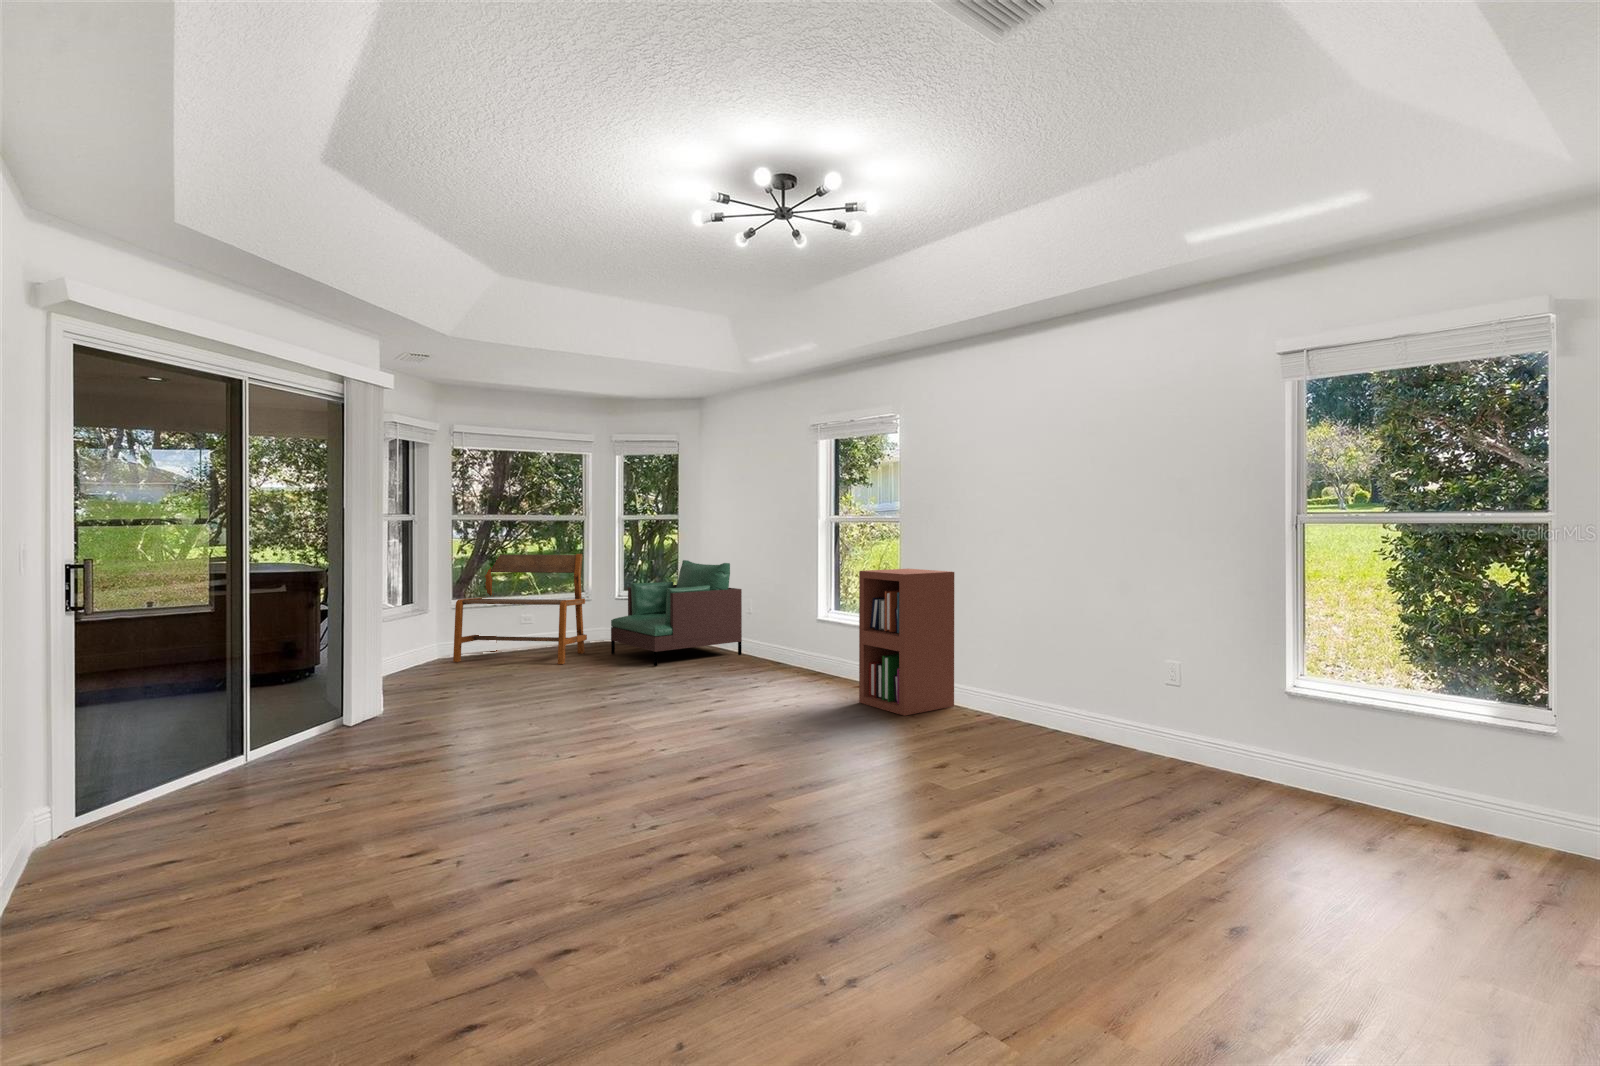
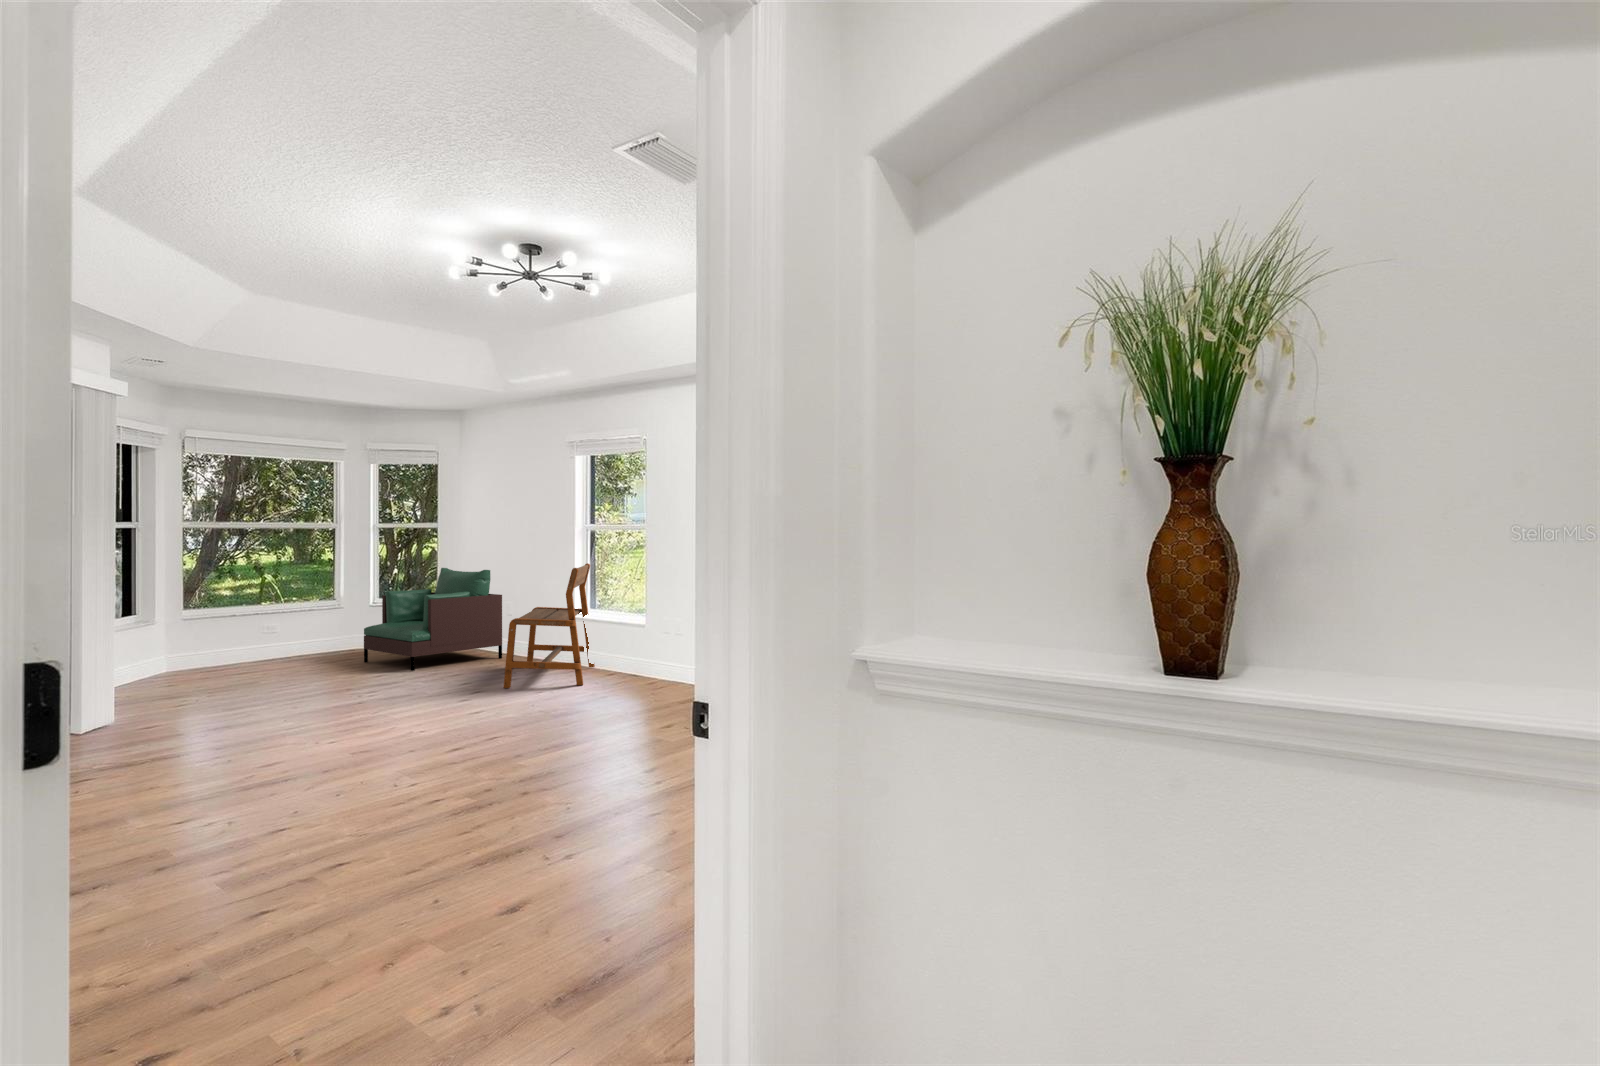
bench: present [453,554,587,664] -> present [504,563,595,688]
bookshelf: present [859,569,954,716] -> none [609,572,693,699]

